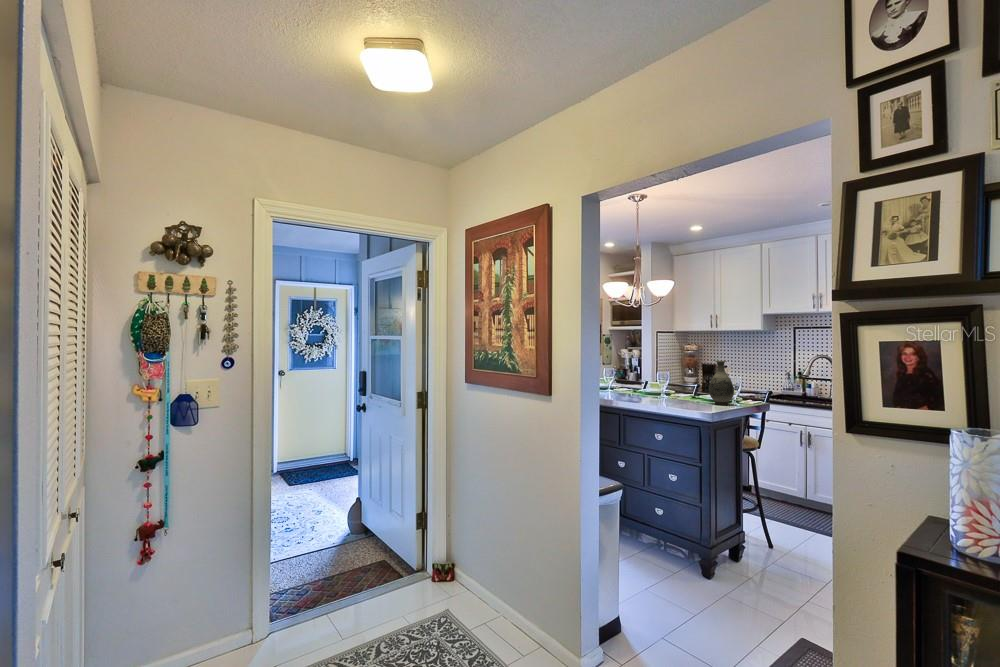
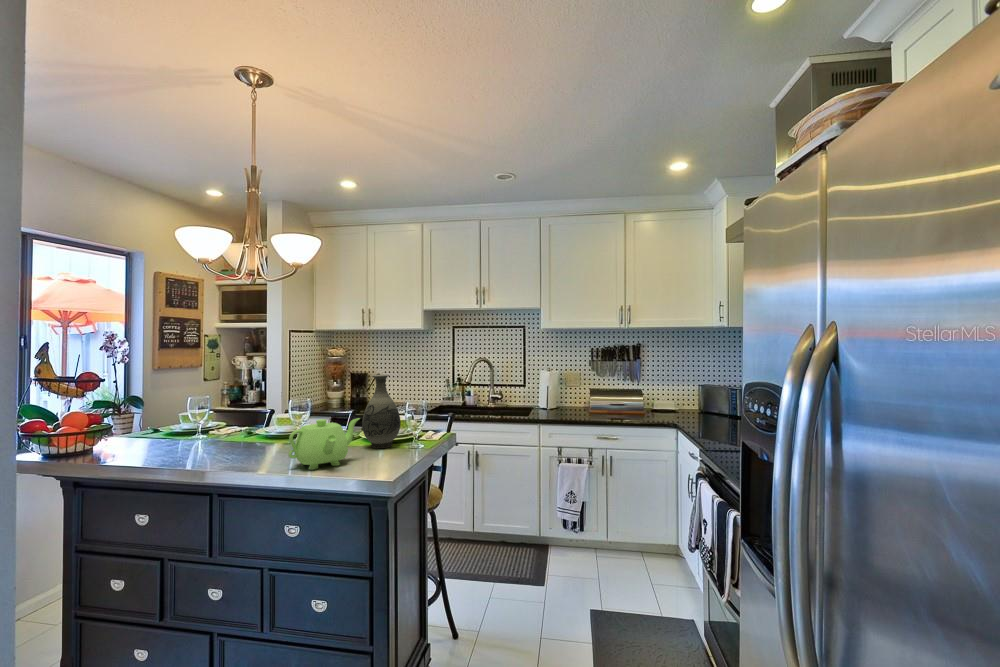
teapot: none [669,382,708,407] -> present [289,418,360,470]

